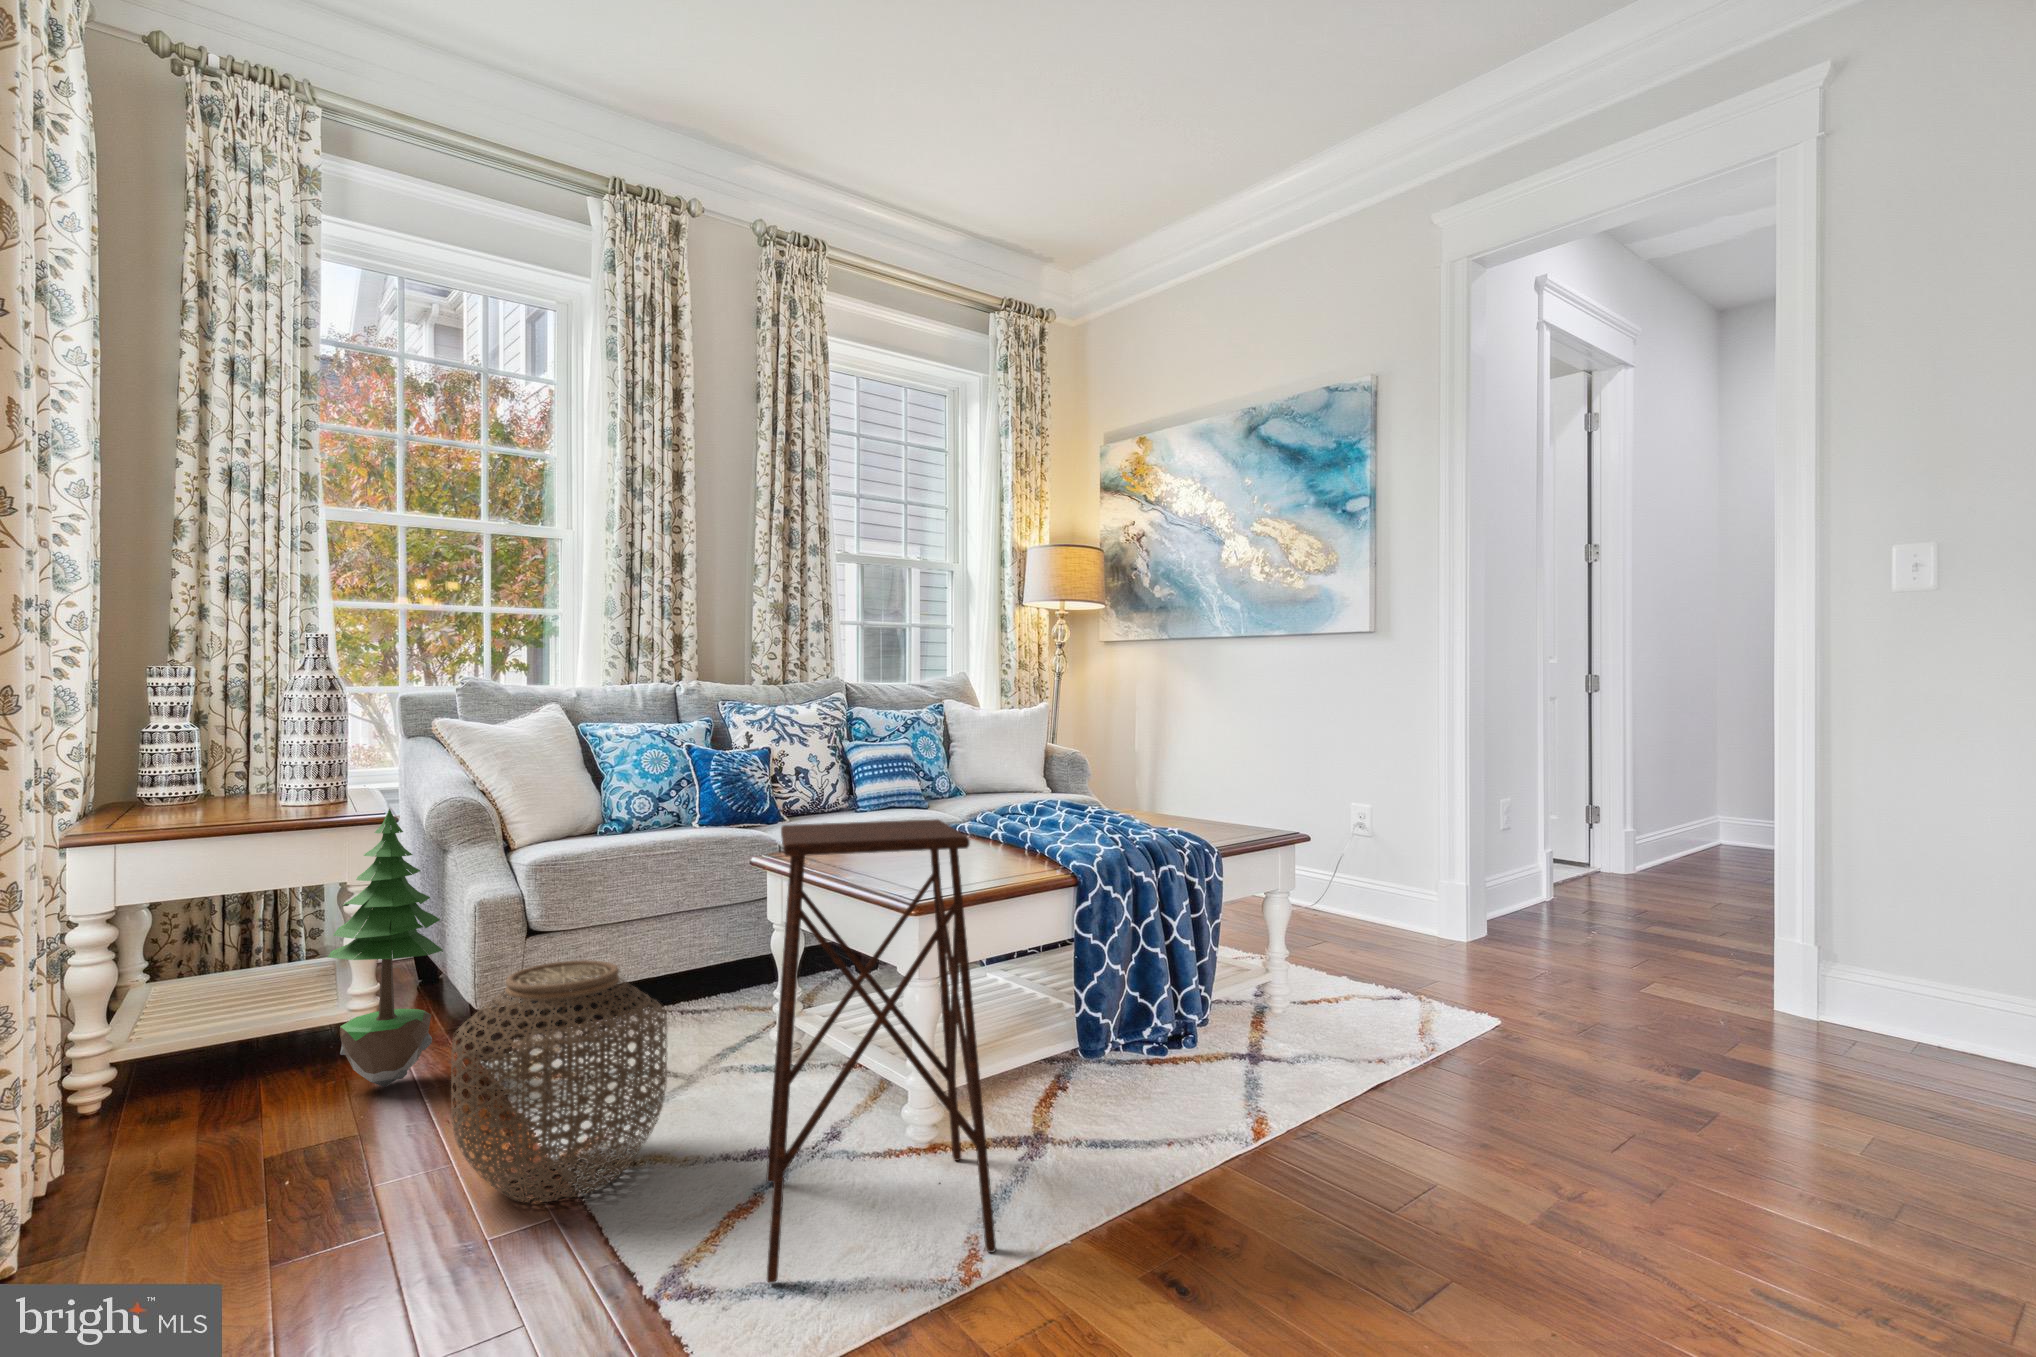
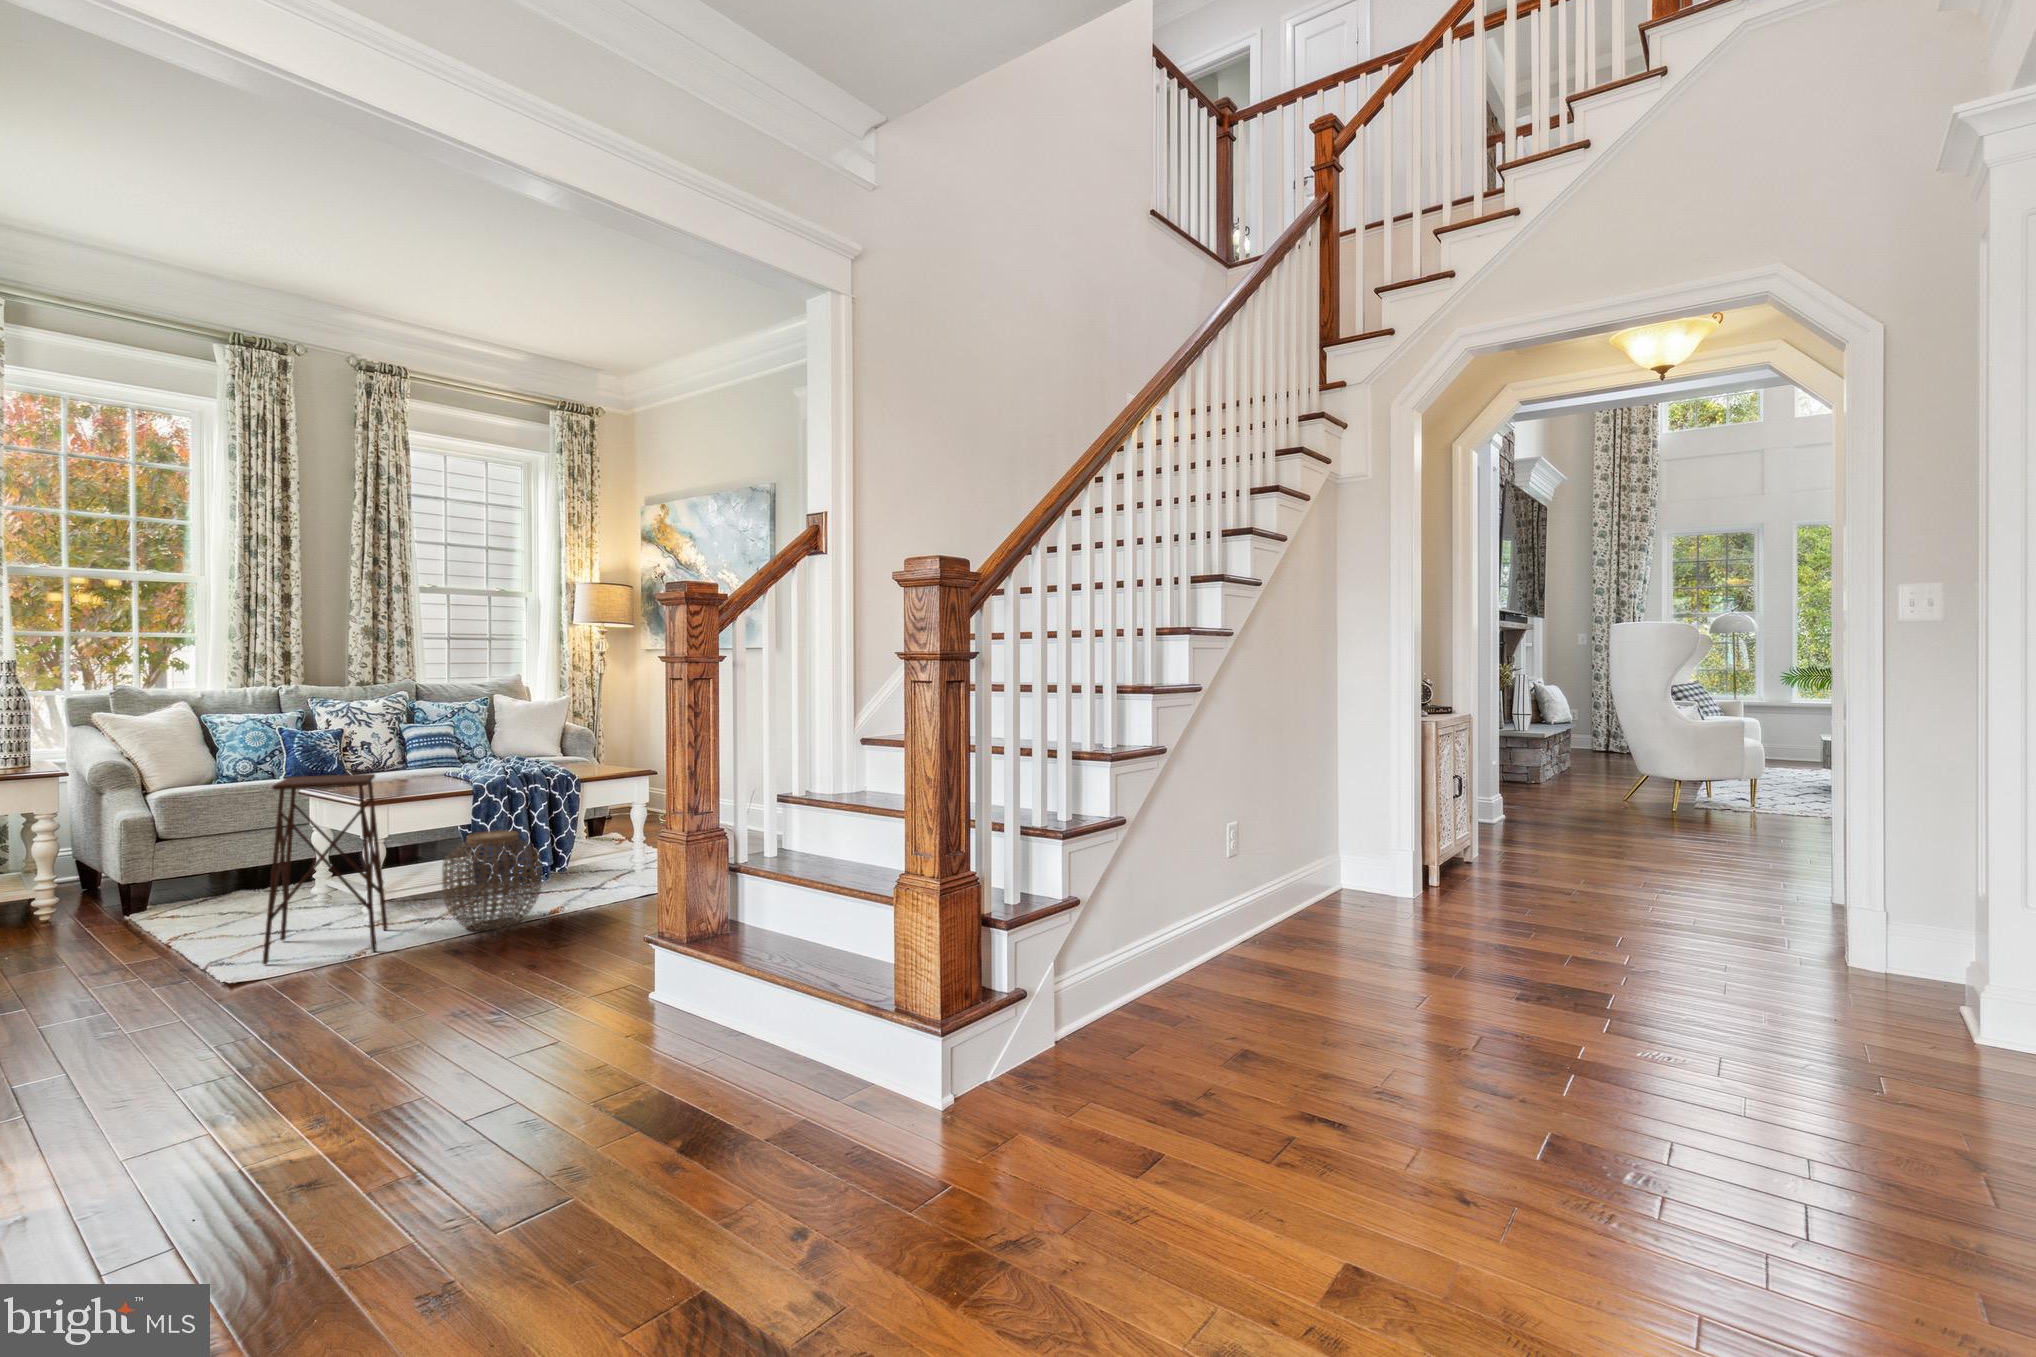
potted tree: present [328,809,443,1087] -> none [25,771,101,924]
woven basket: present [451,960,667,1203] -> present [442,830,542,931]

